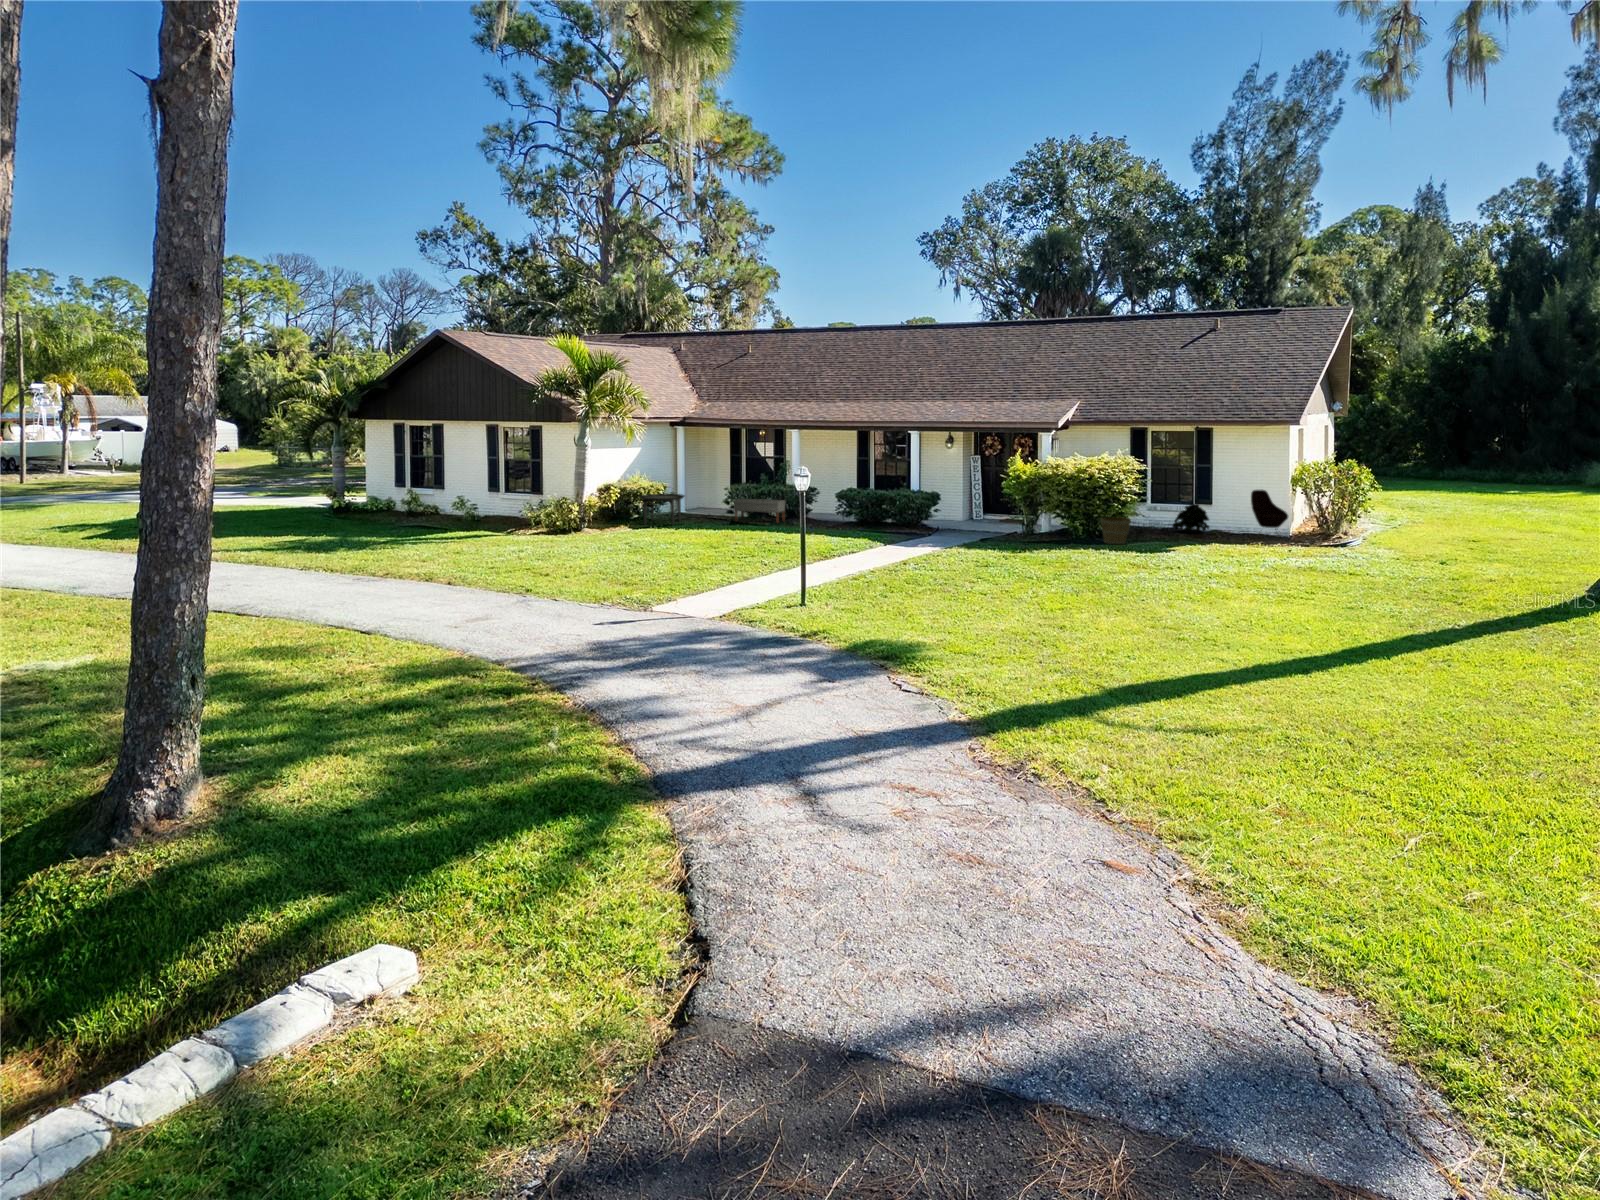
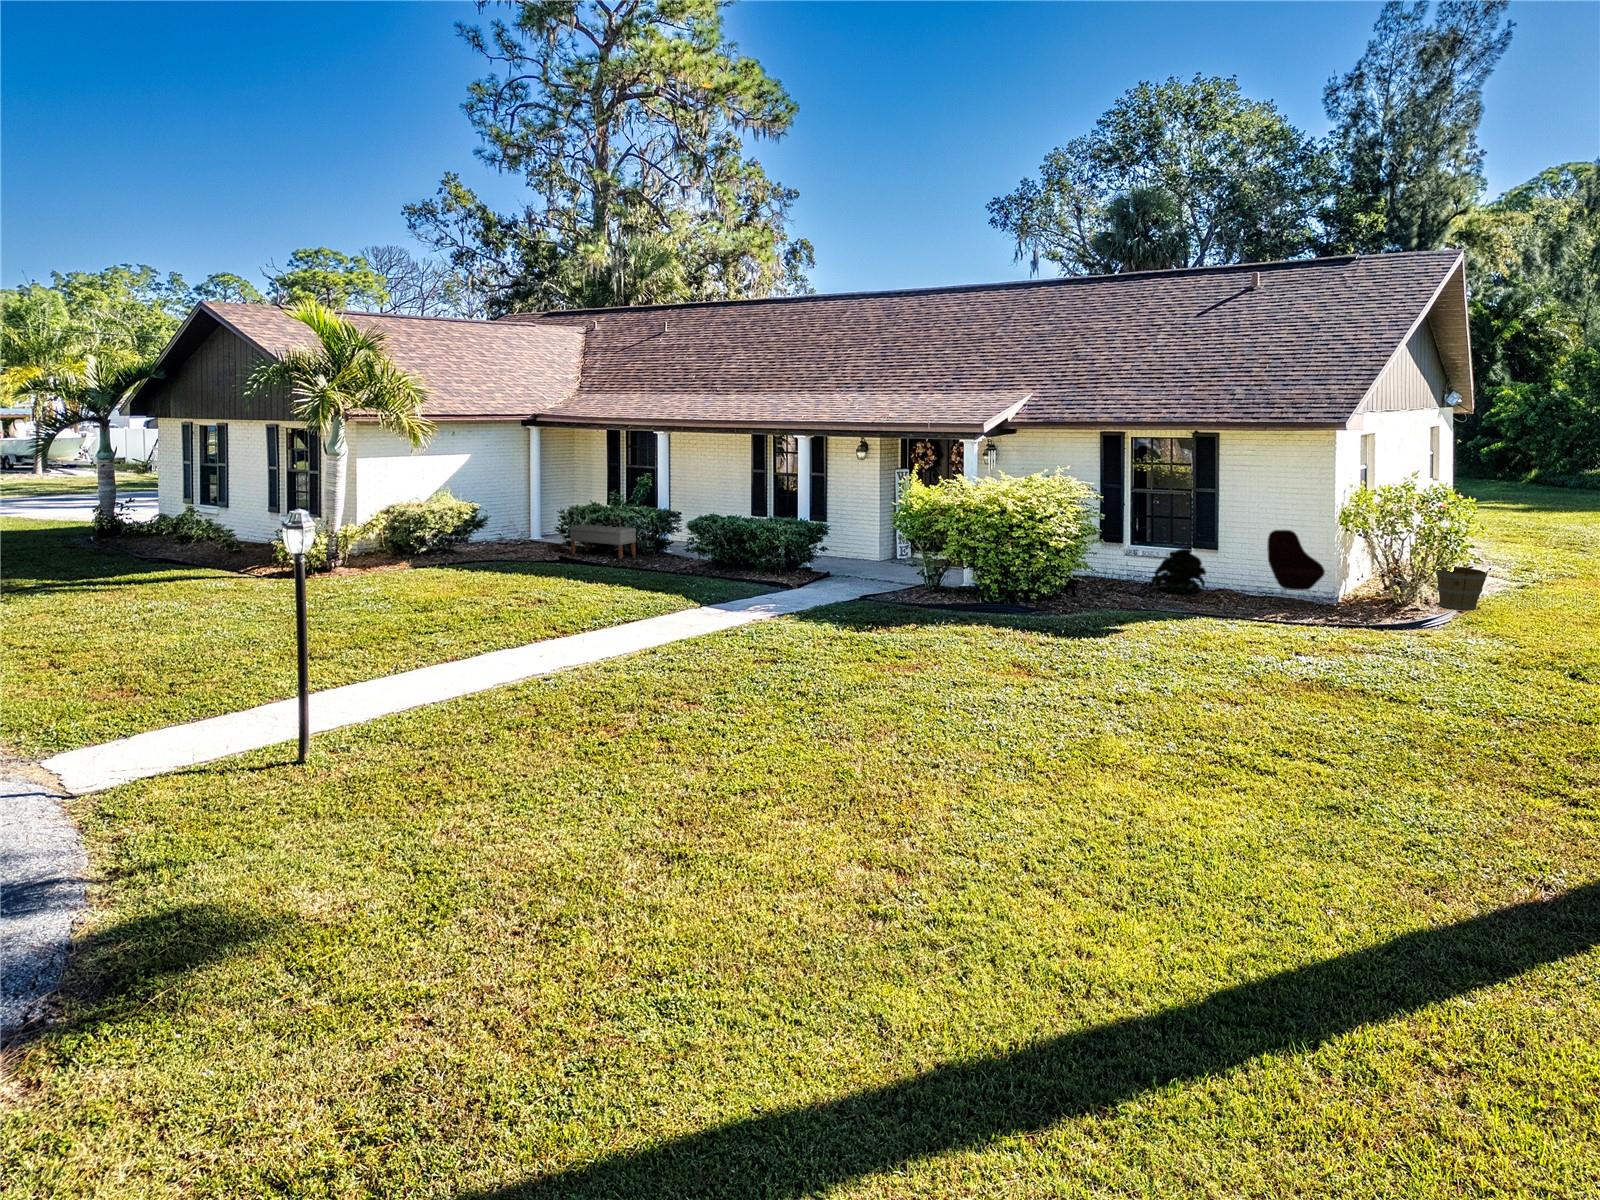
round table: present [639,494,684,525] -> none [442,516,506,559]
wooden bucket: present [1101,517,1131,544] -> present [1436,566,1488,610]

